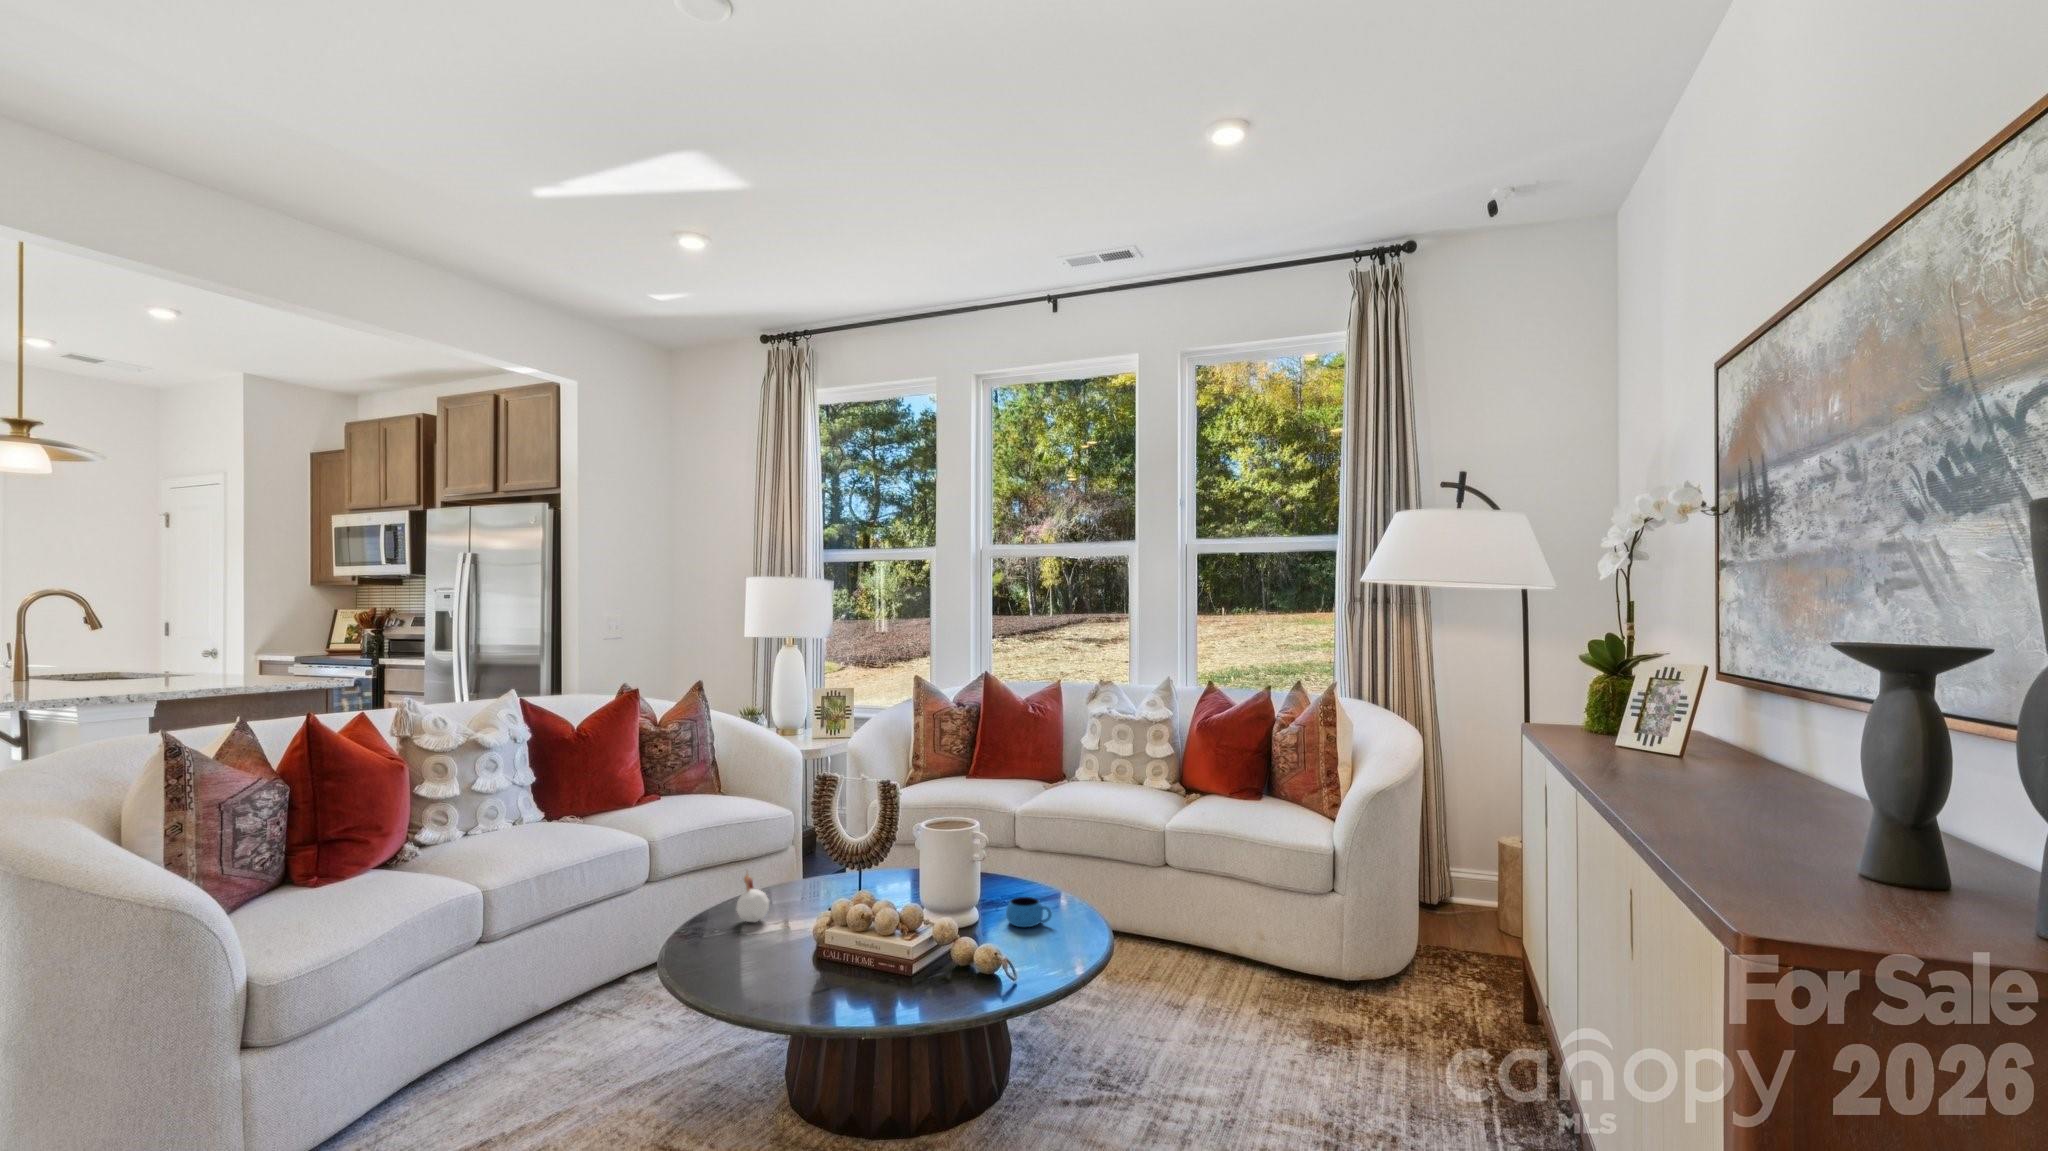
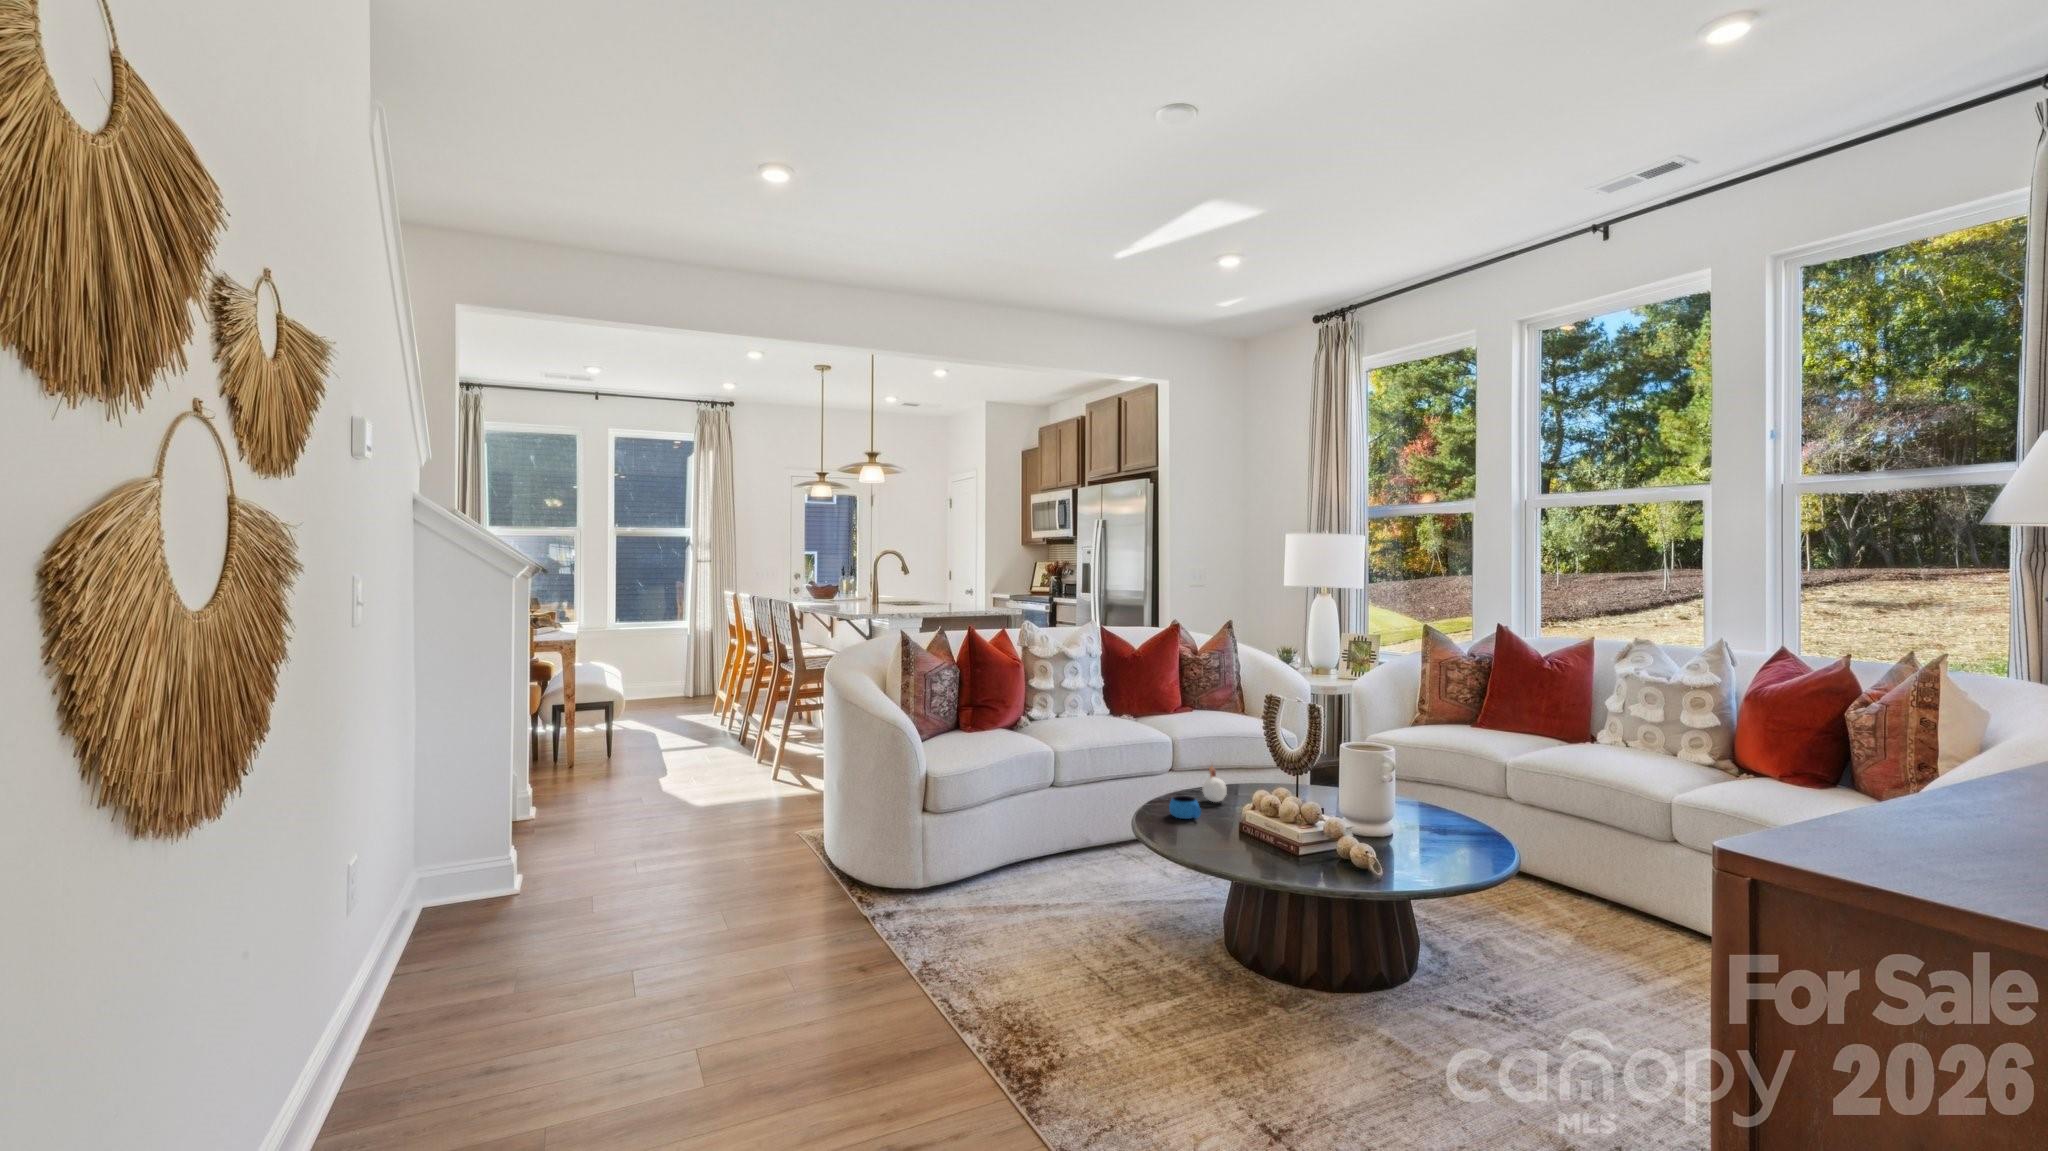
mug: present [1006,897,1052,927] -> present [1169,796,1201,819]

